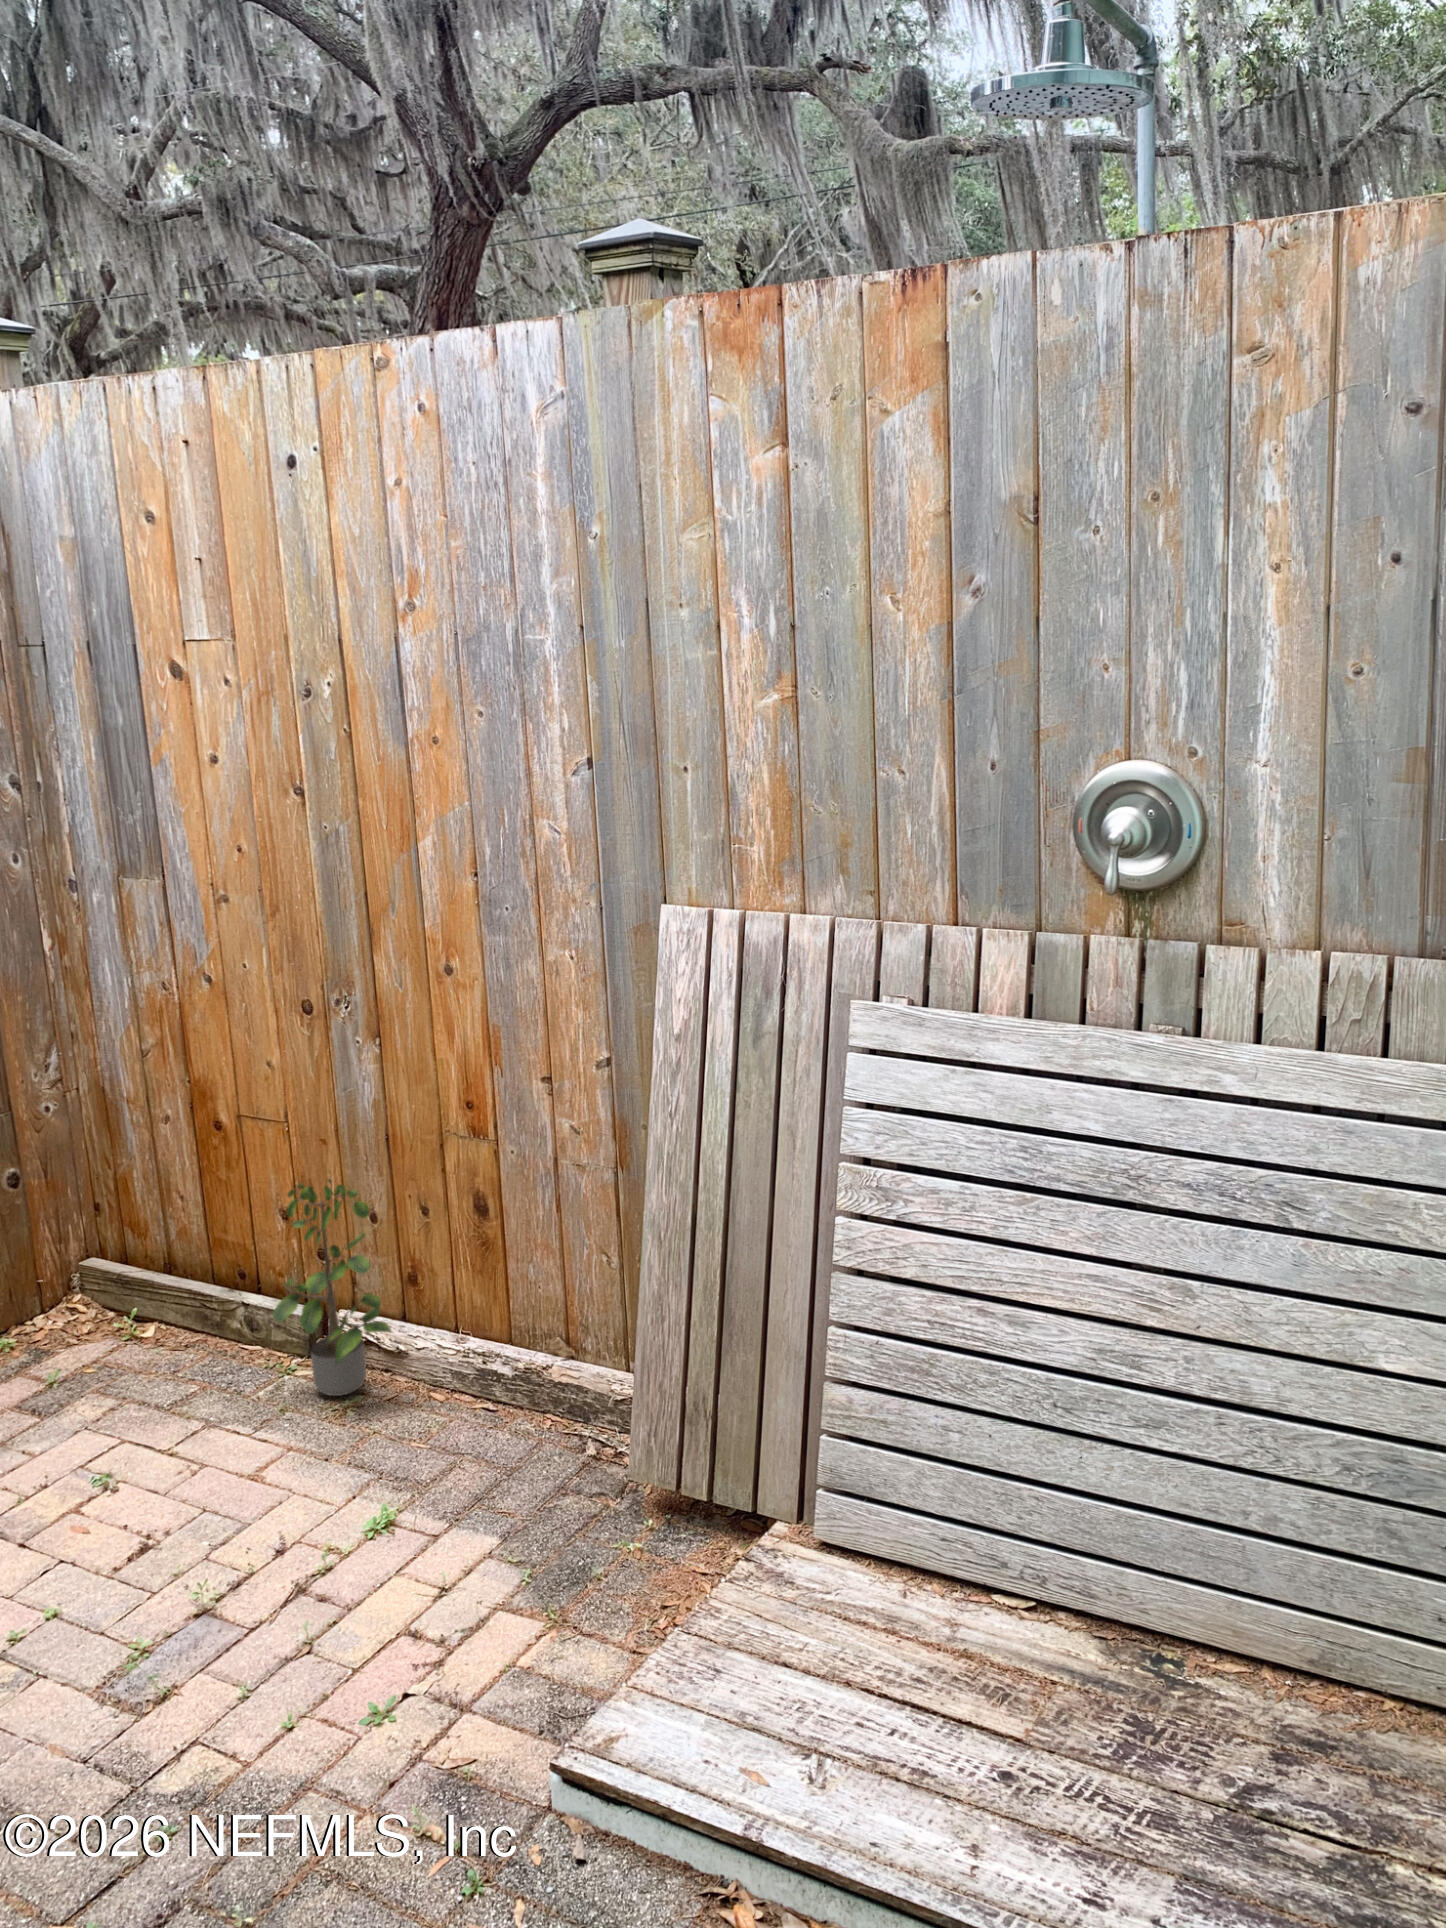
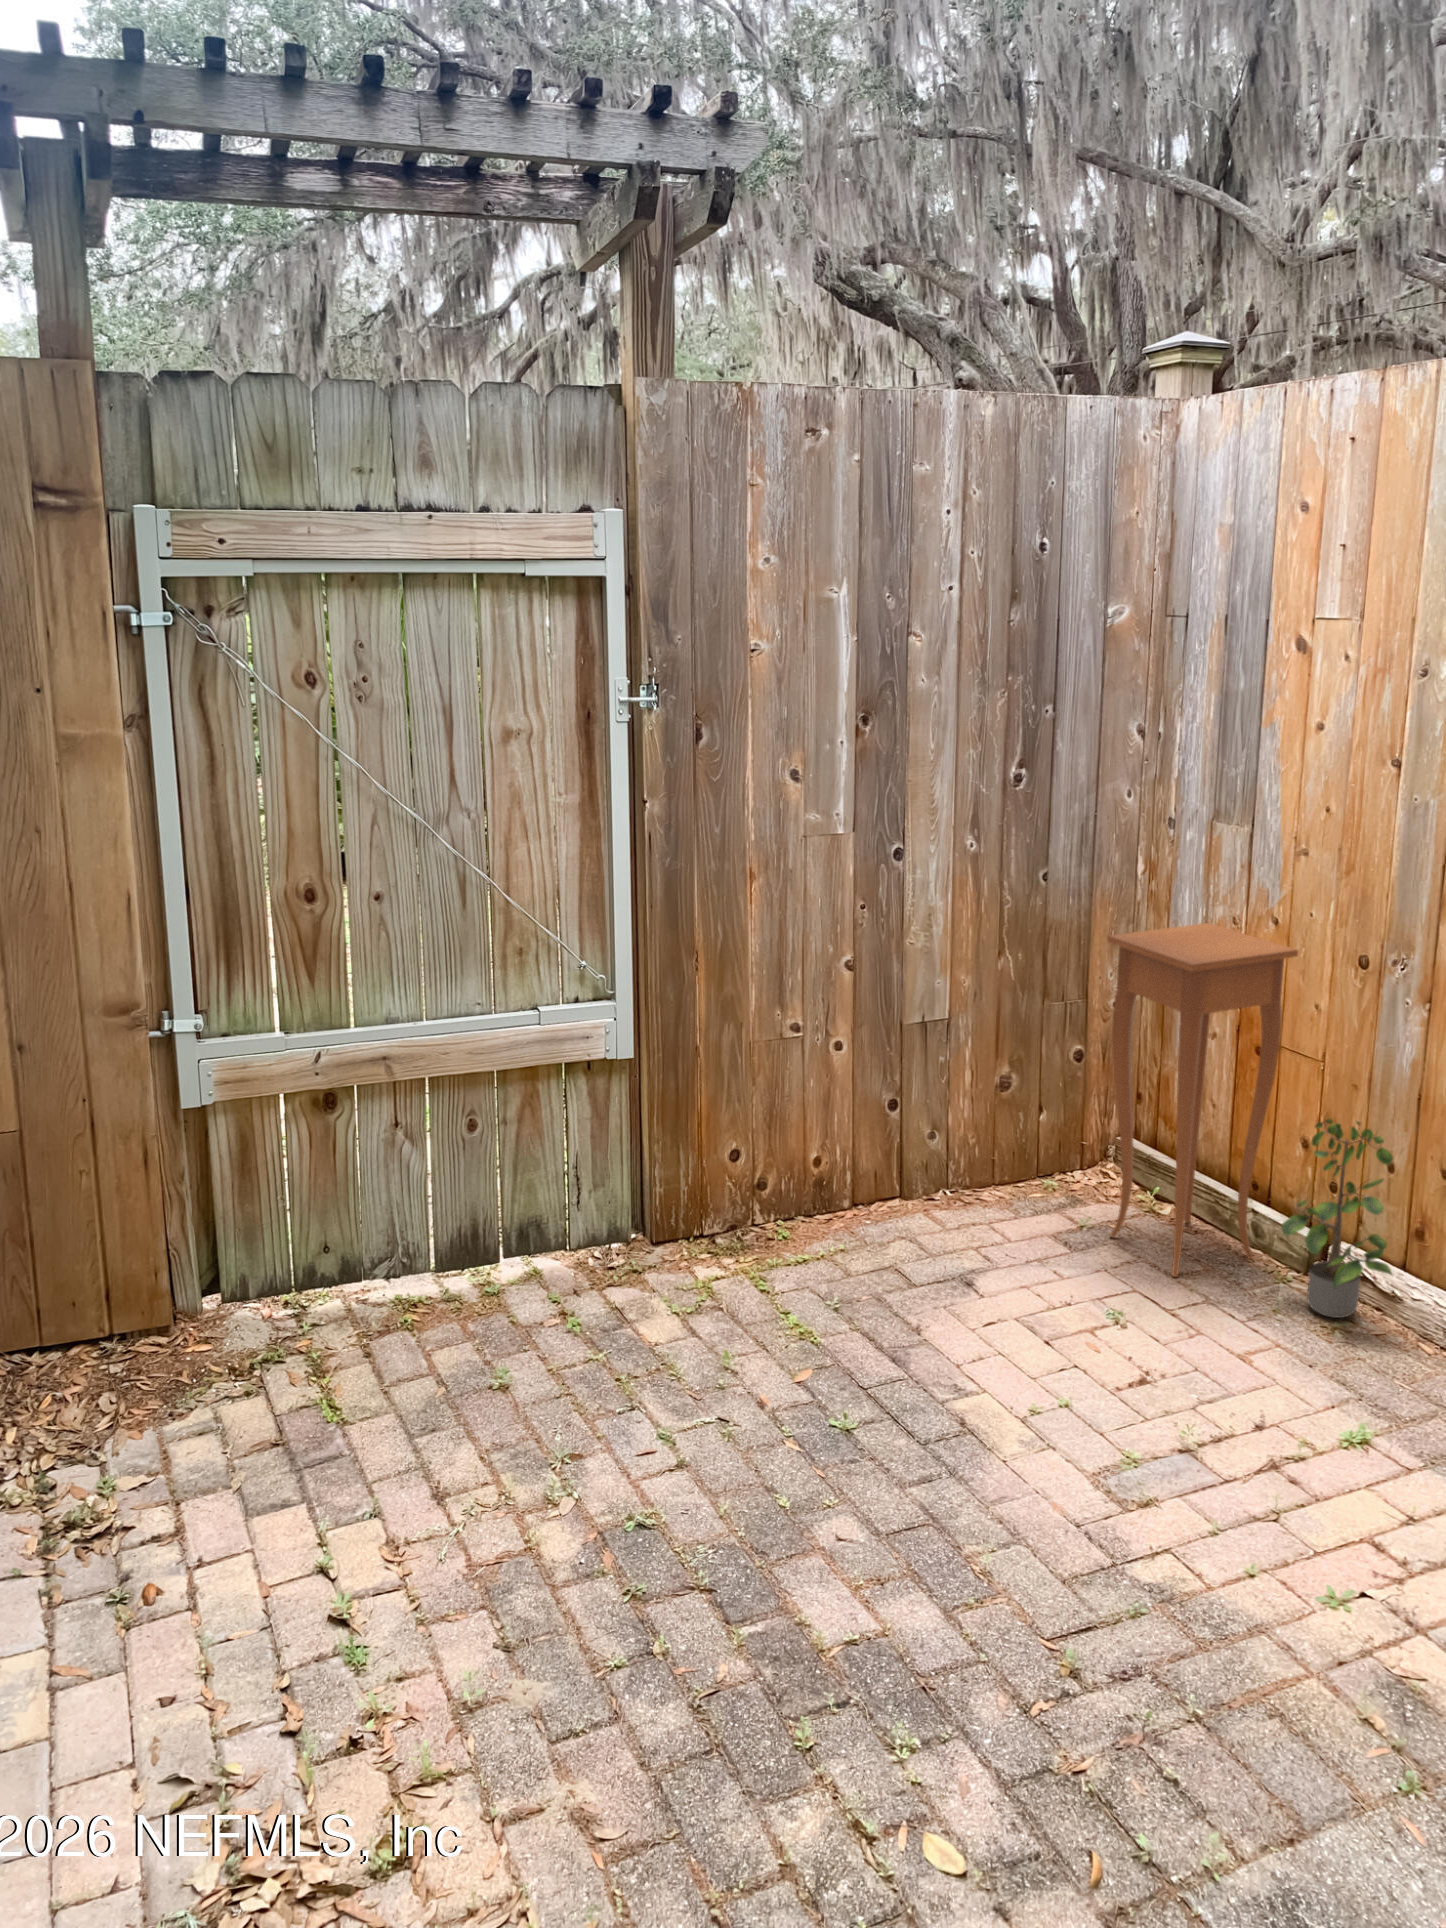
side table: none [13,995,254,1407] -> present [1107,923,1298,1277]

